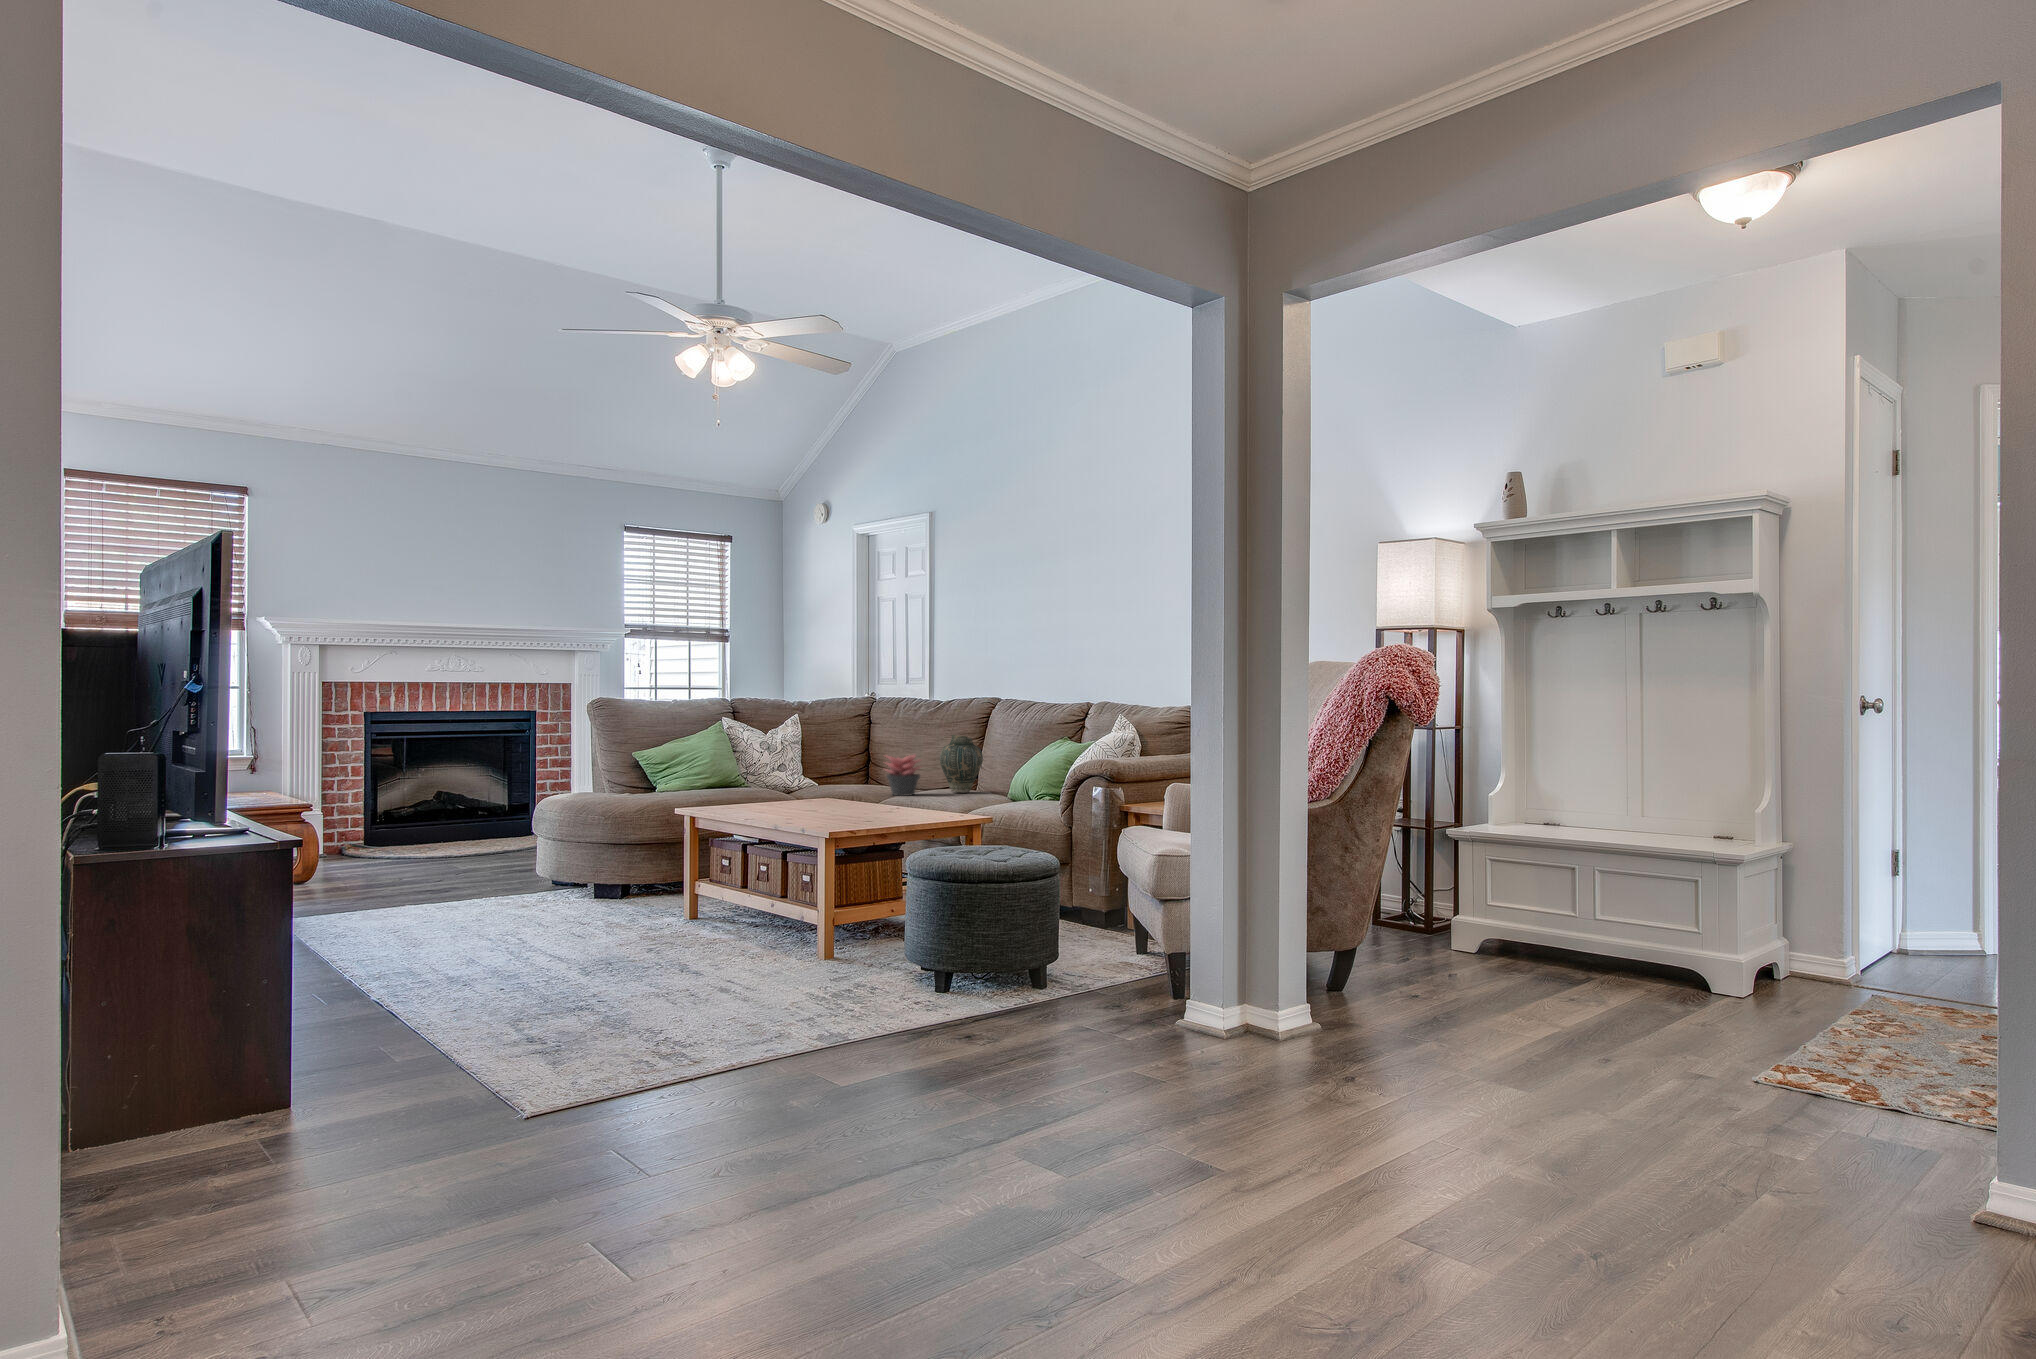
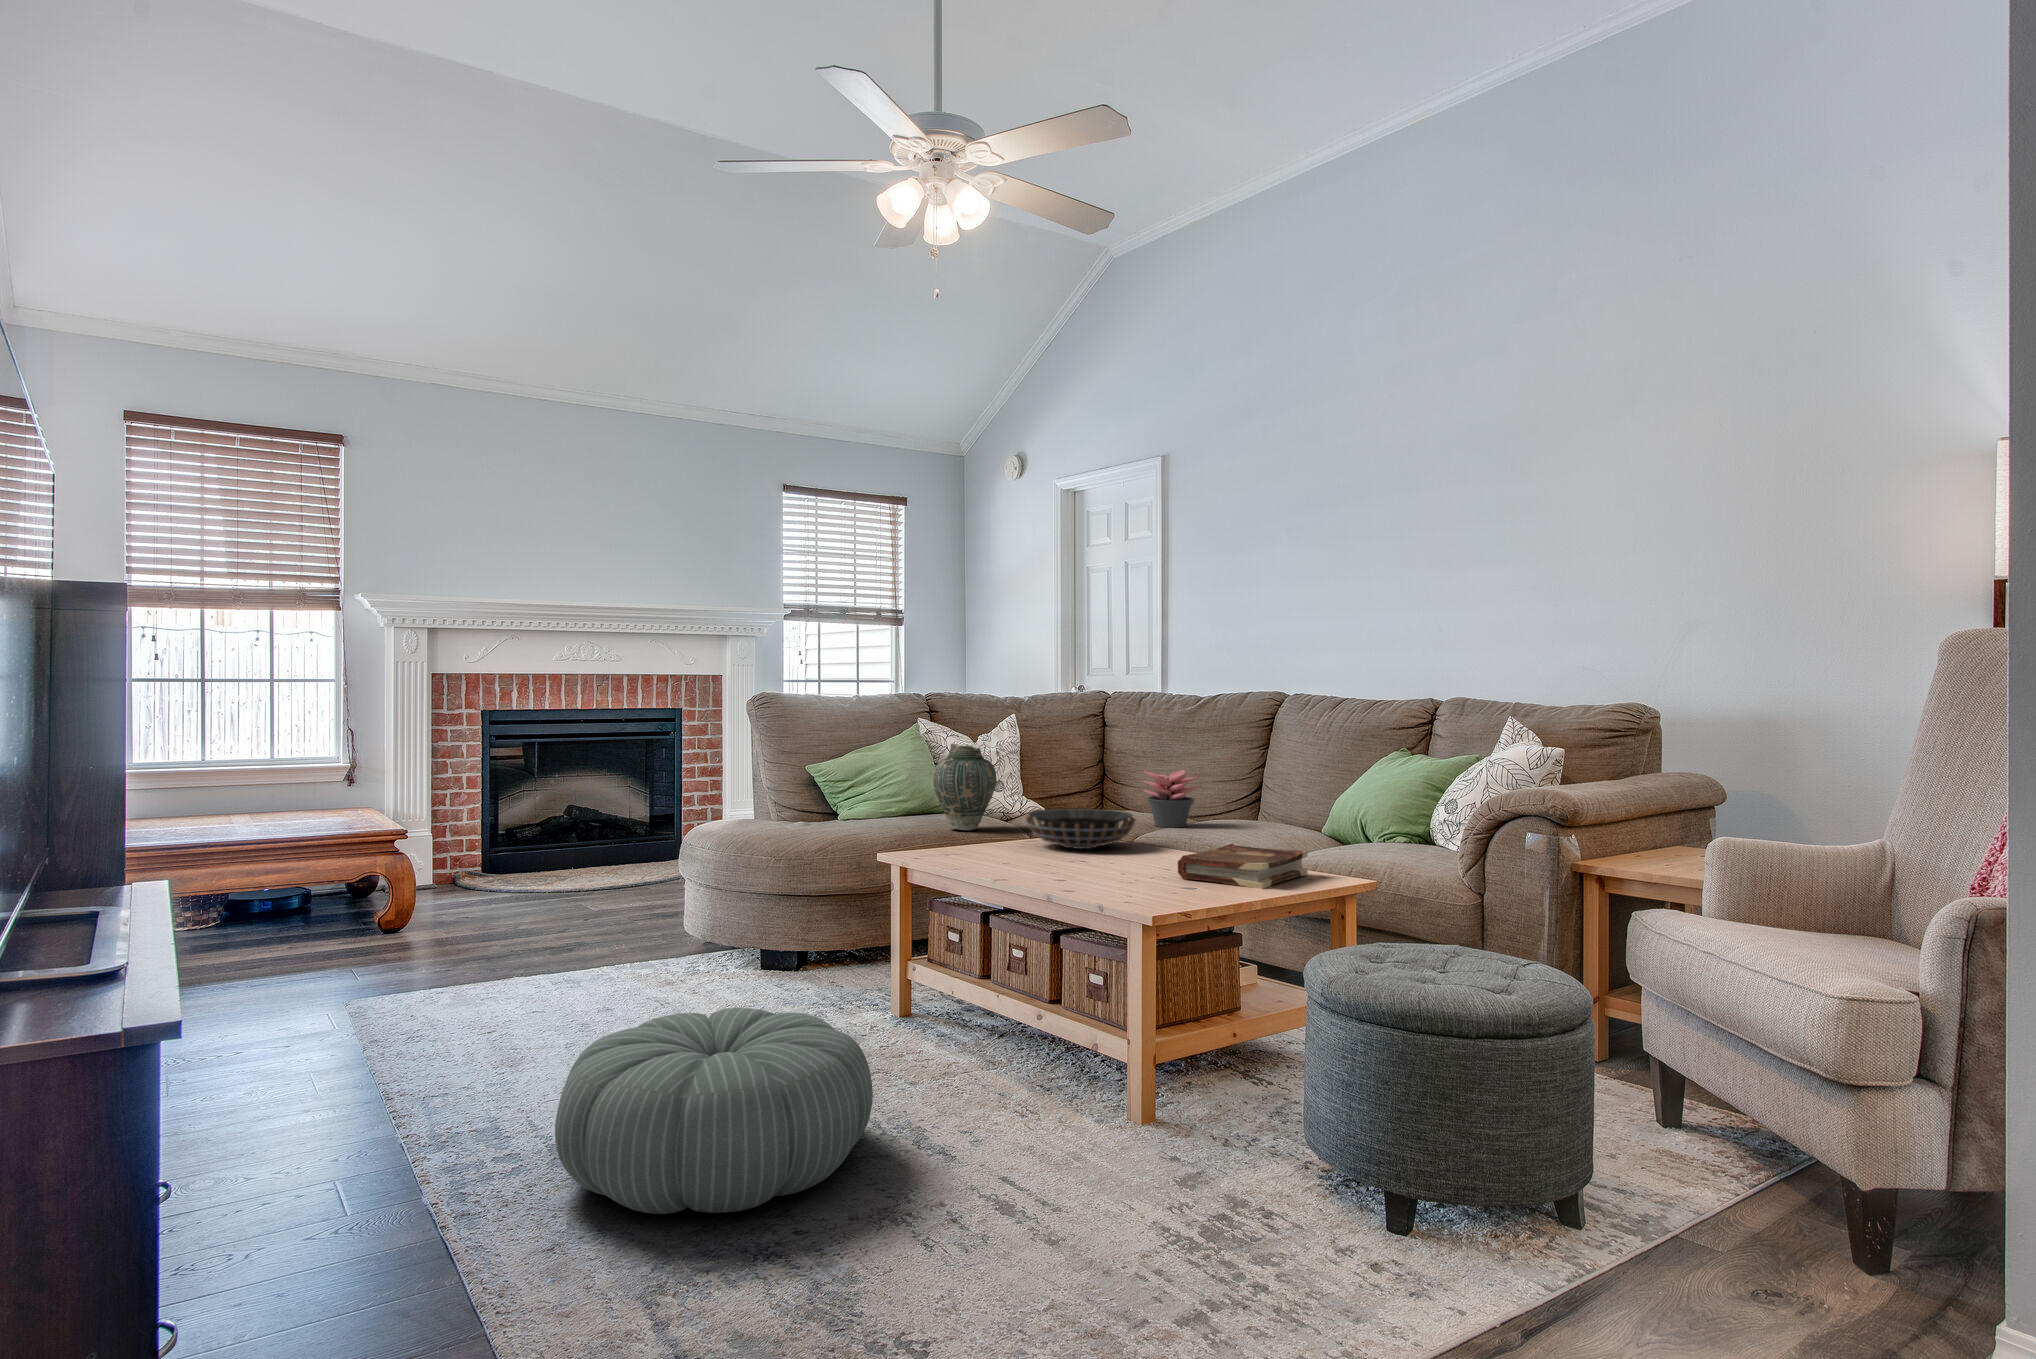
vase: present [940,735,983,793] -> present [933,744,996,830]
decorative bowl: none [782,779,860,805] -> present [1026,808,1135,849]
book: none [866,797,955,821] -> present [1178,844,1308,889]
pouf: none [457,890,651,990] -> present [555,1008,873,1214]

